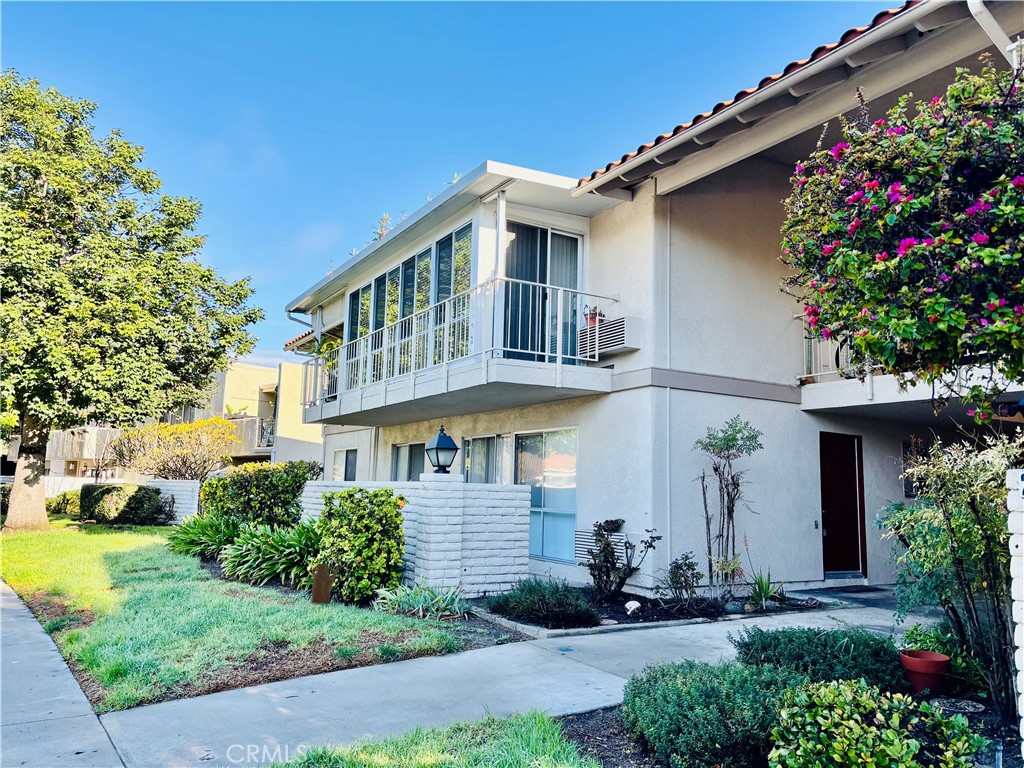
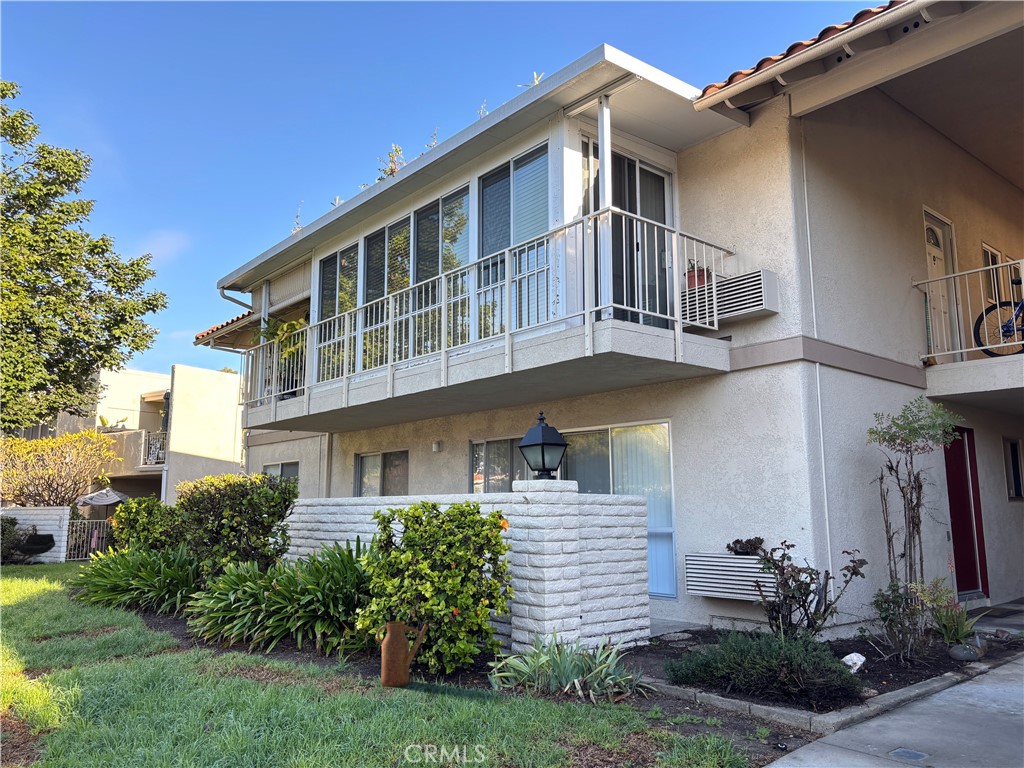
lounge chair: none [151,504,181,527] -> present [15,534,55,564]

